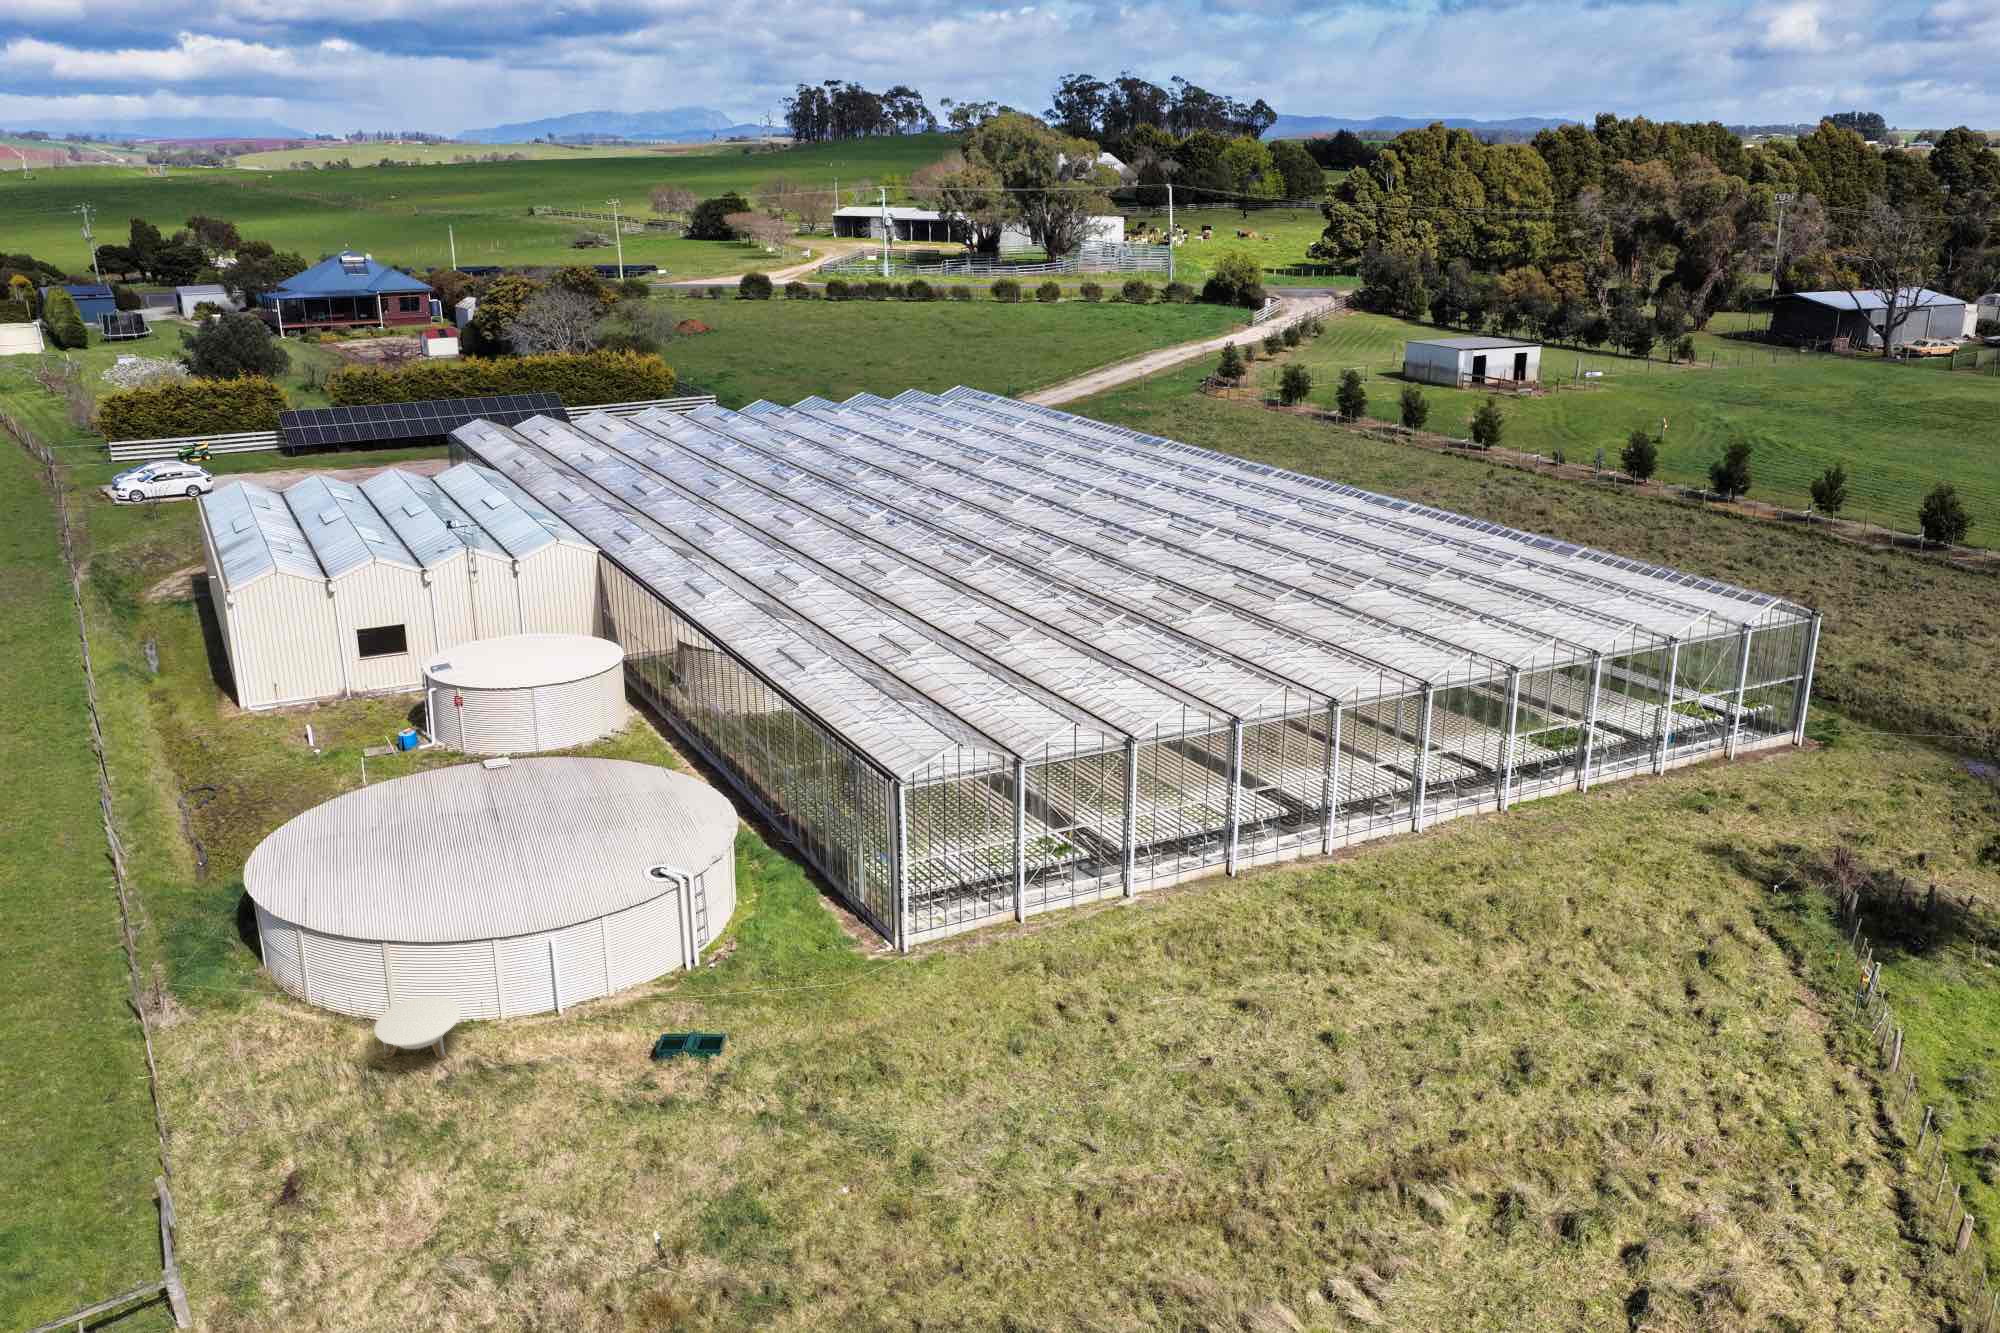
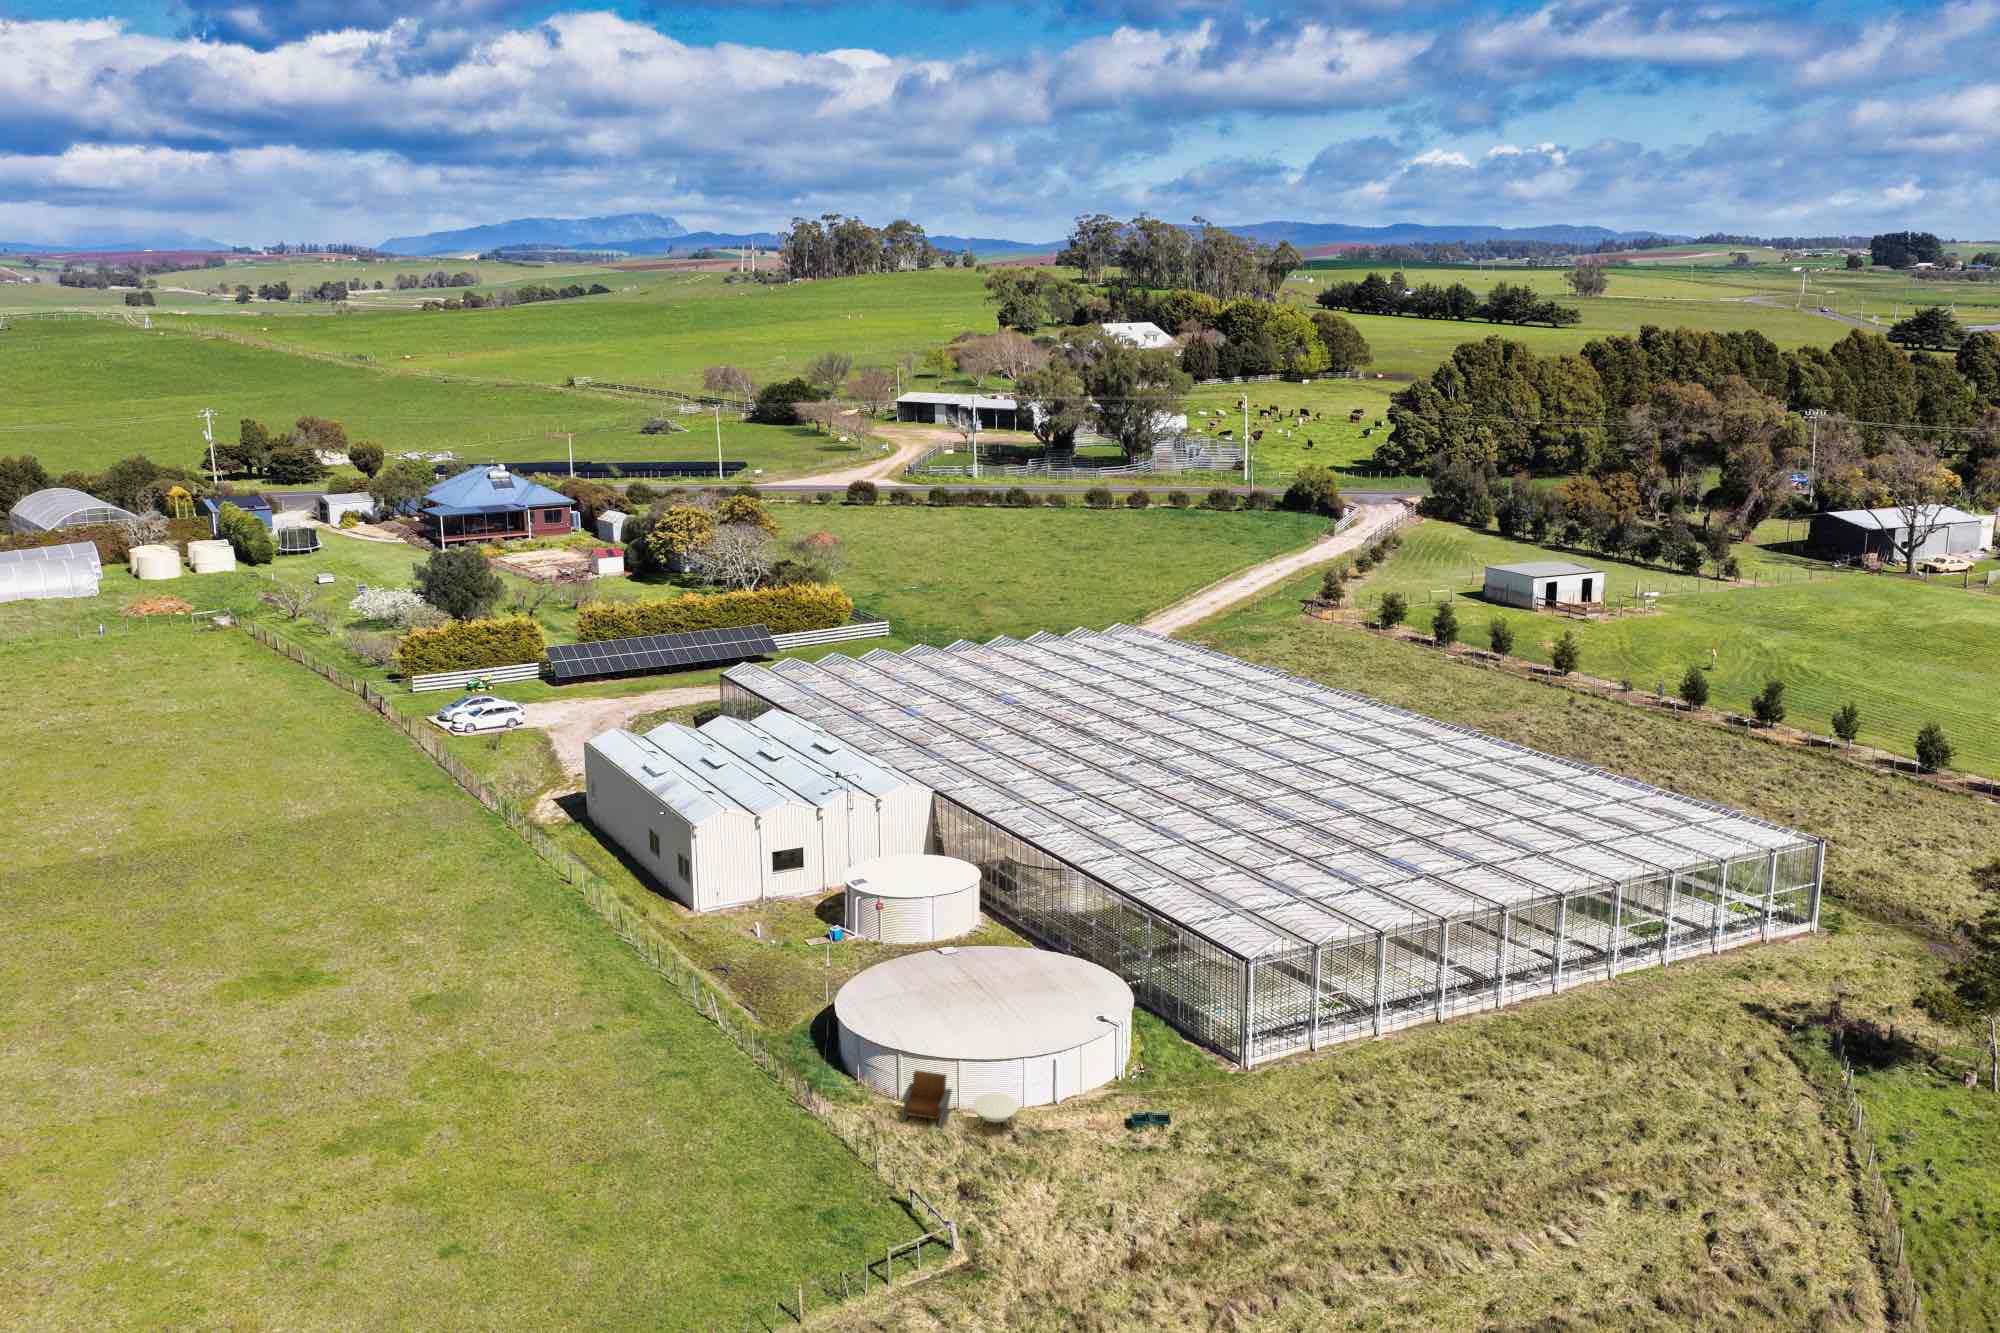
lounge chair: none [253,957,366,1057] -> present [900,1070,952,1128]

